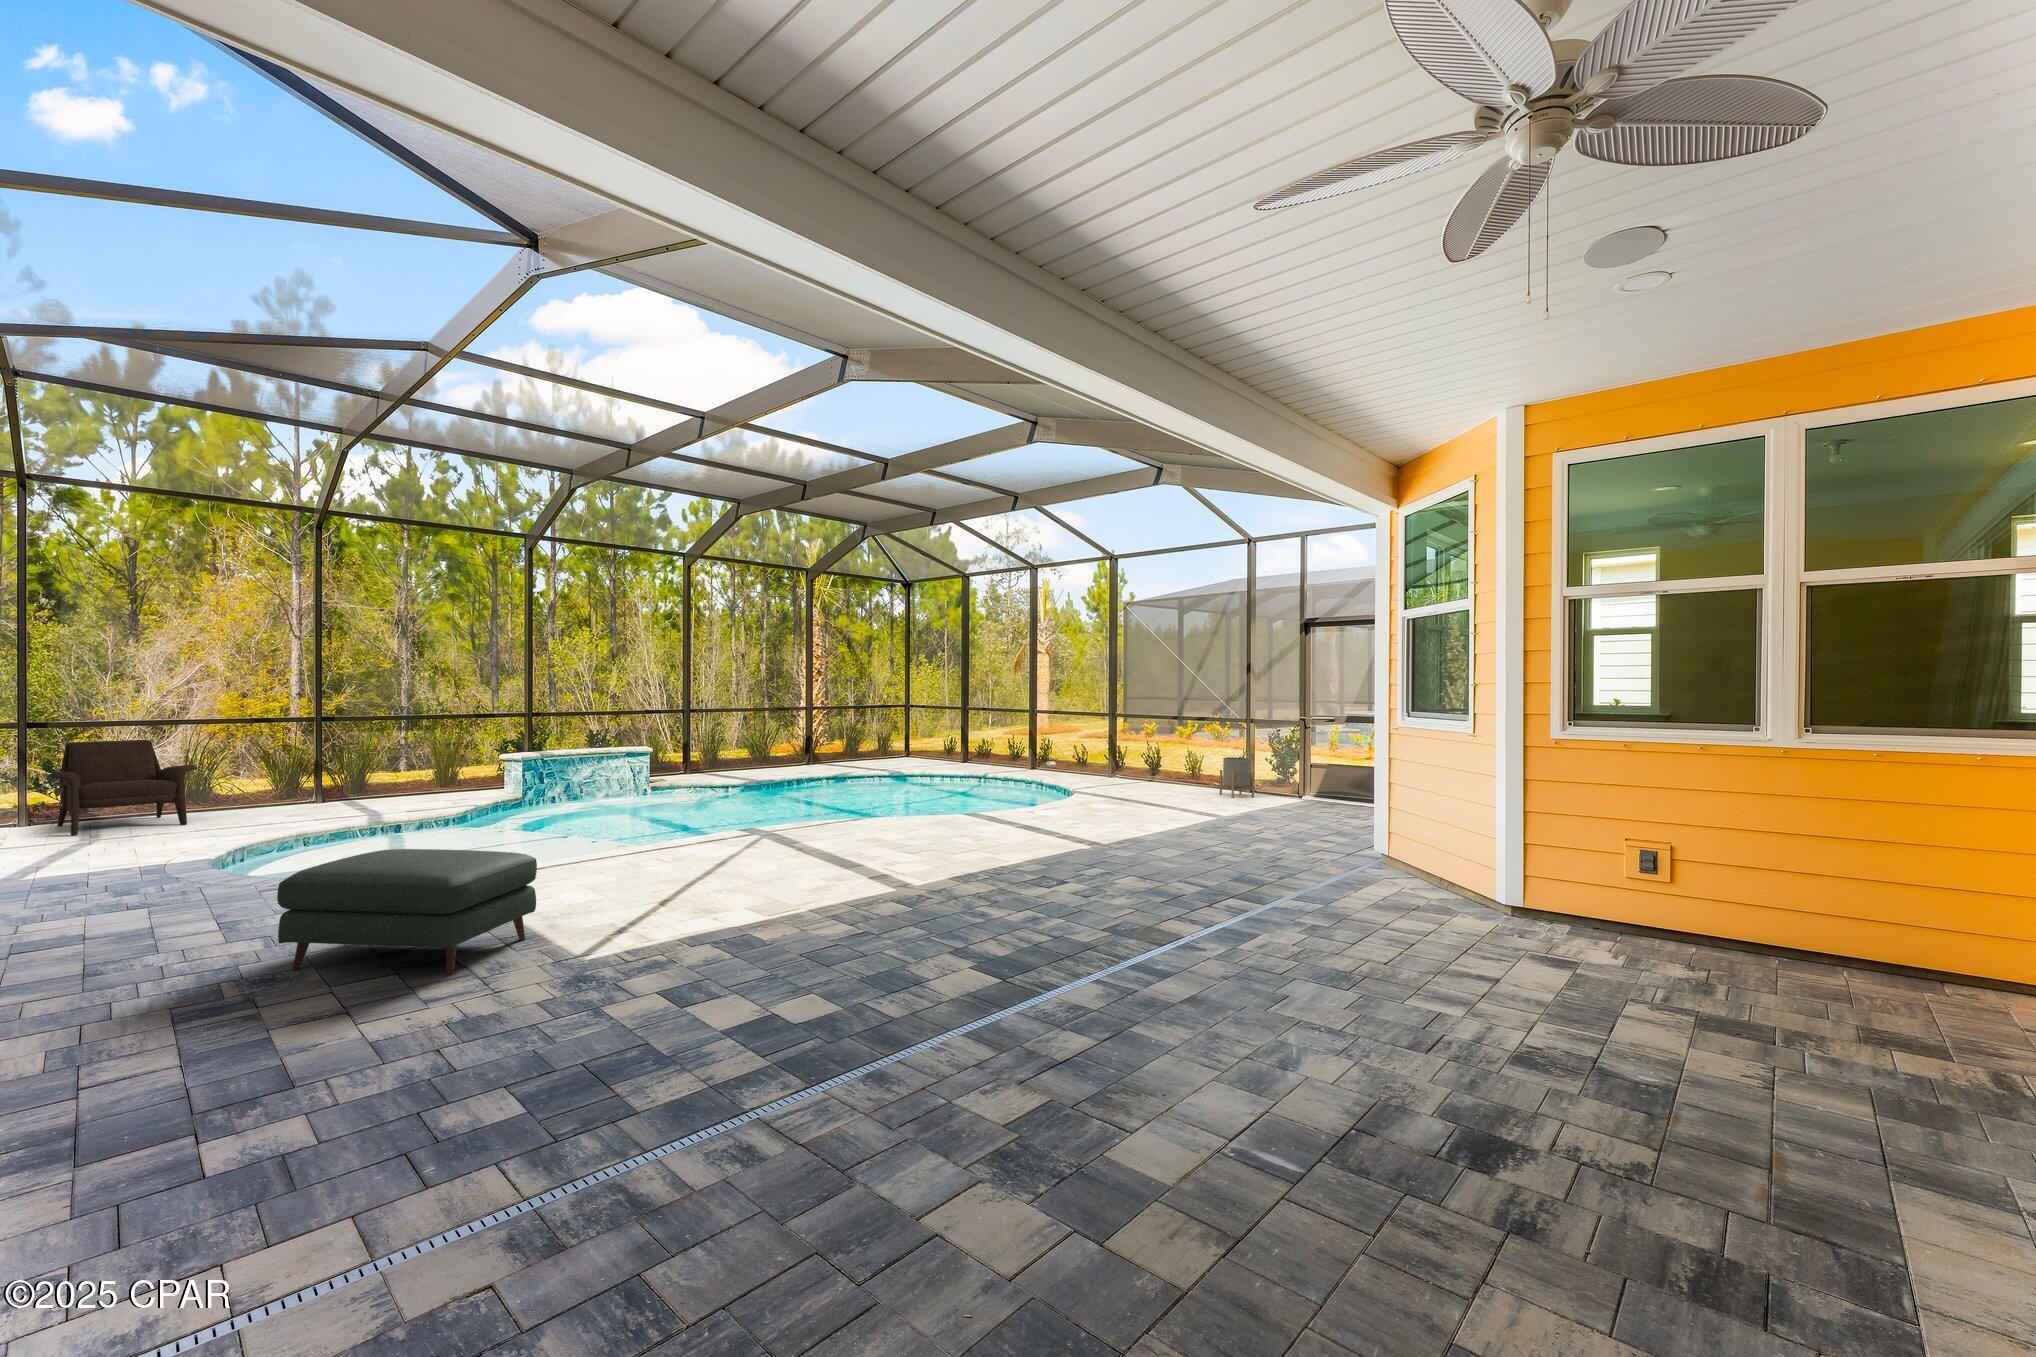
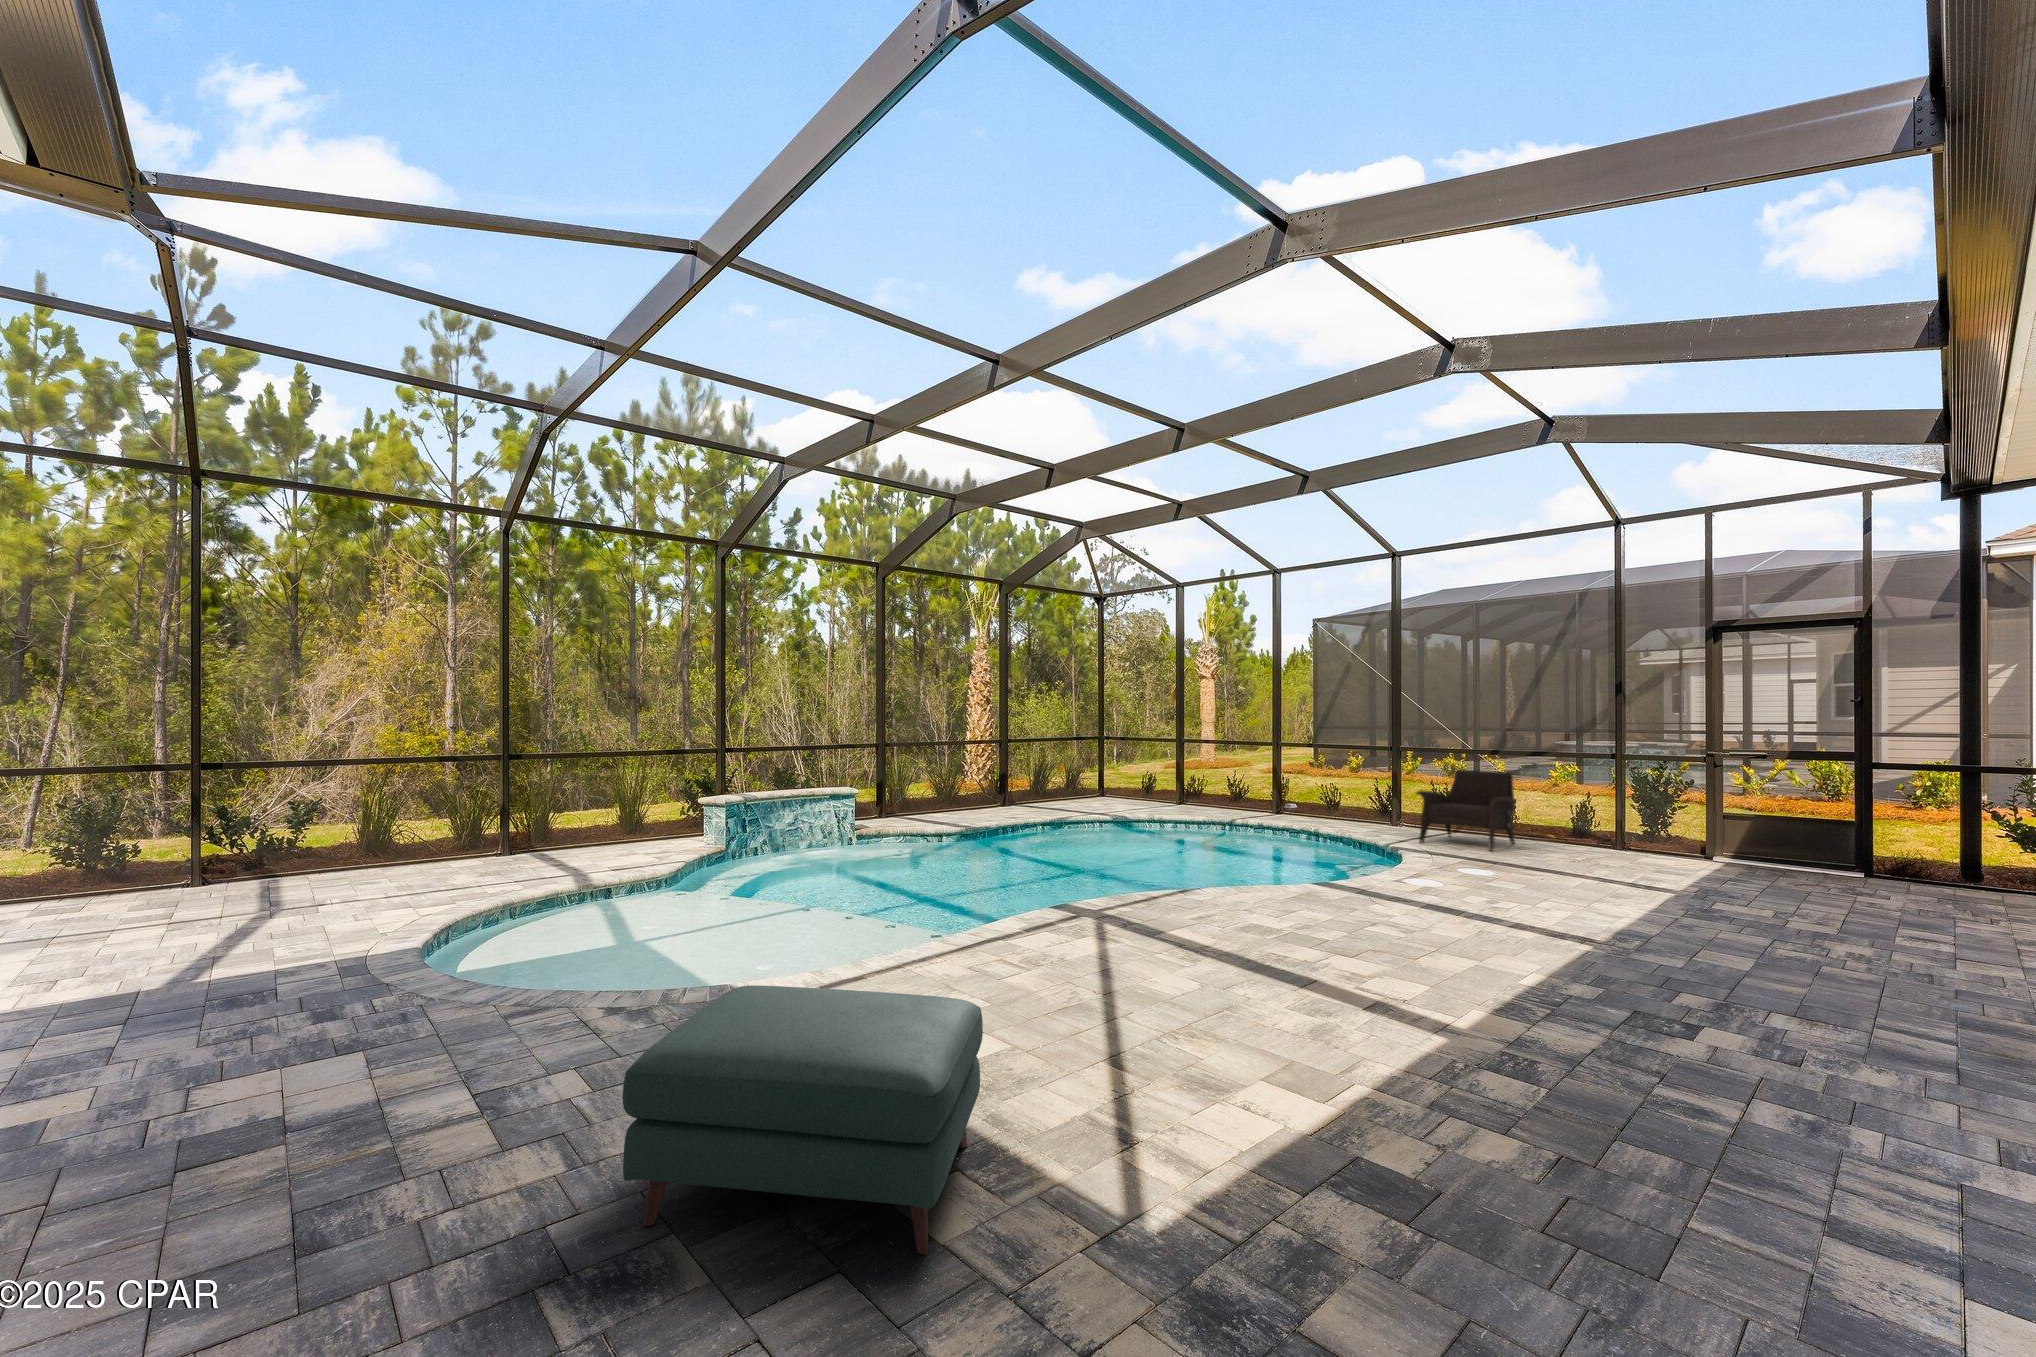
armchair: present [48,740,198,835] -> present [1416,770,1515,851]
planter: present [1220,757,1254,798] -> none [1564,806,1618,858]

